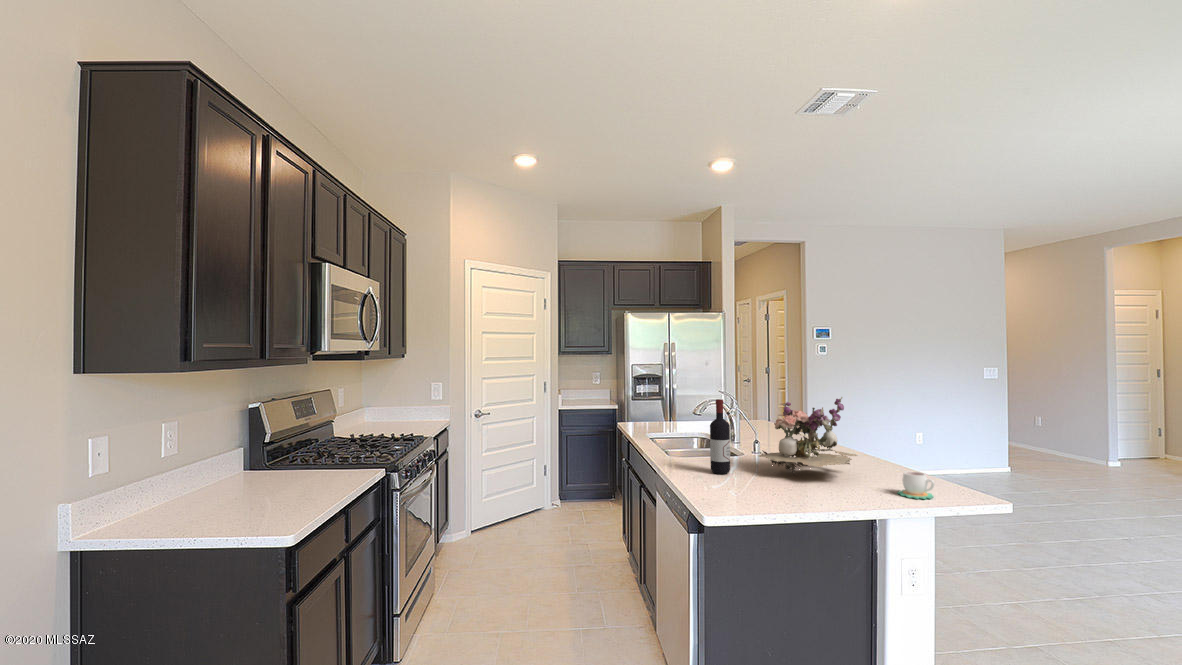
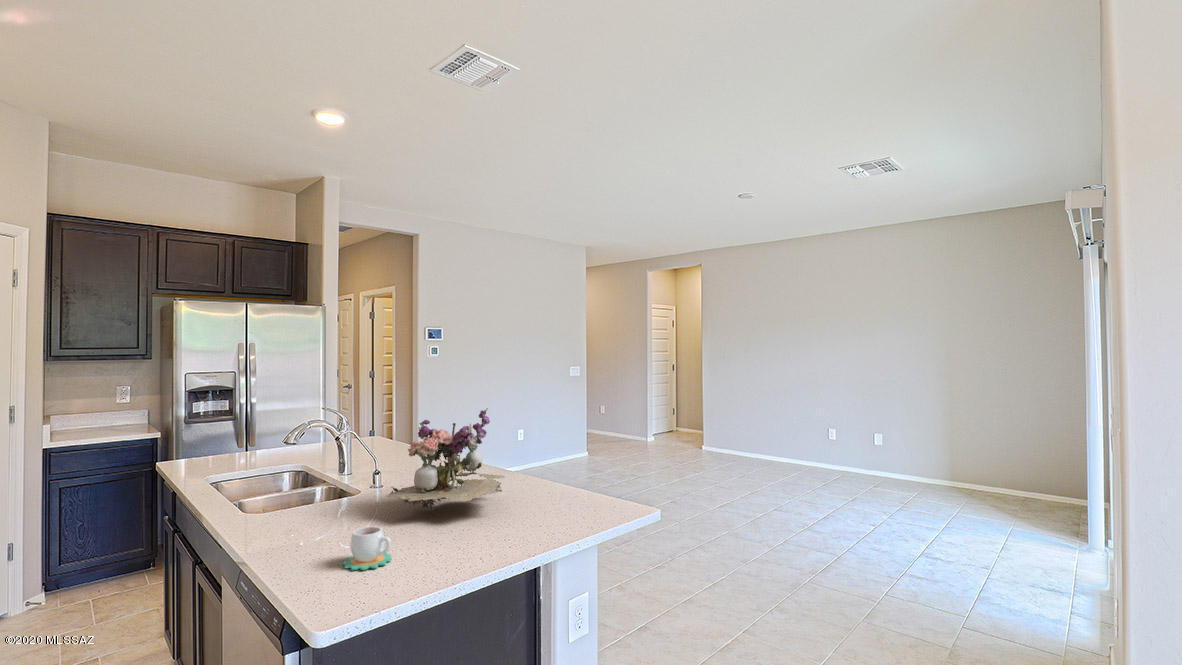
wine bottle: present [710,399,730,474] -> none [317,423,347,532]
mug: present [898,471,935,499] -> present [343,526,391,570]

